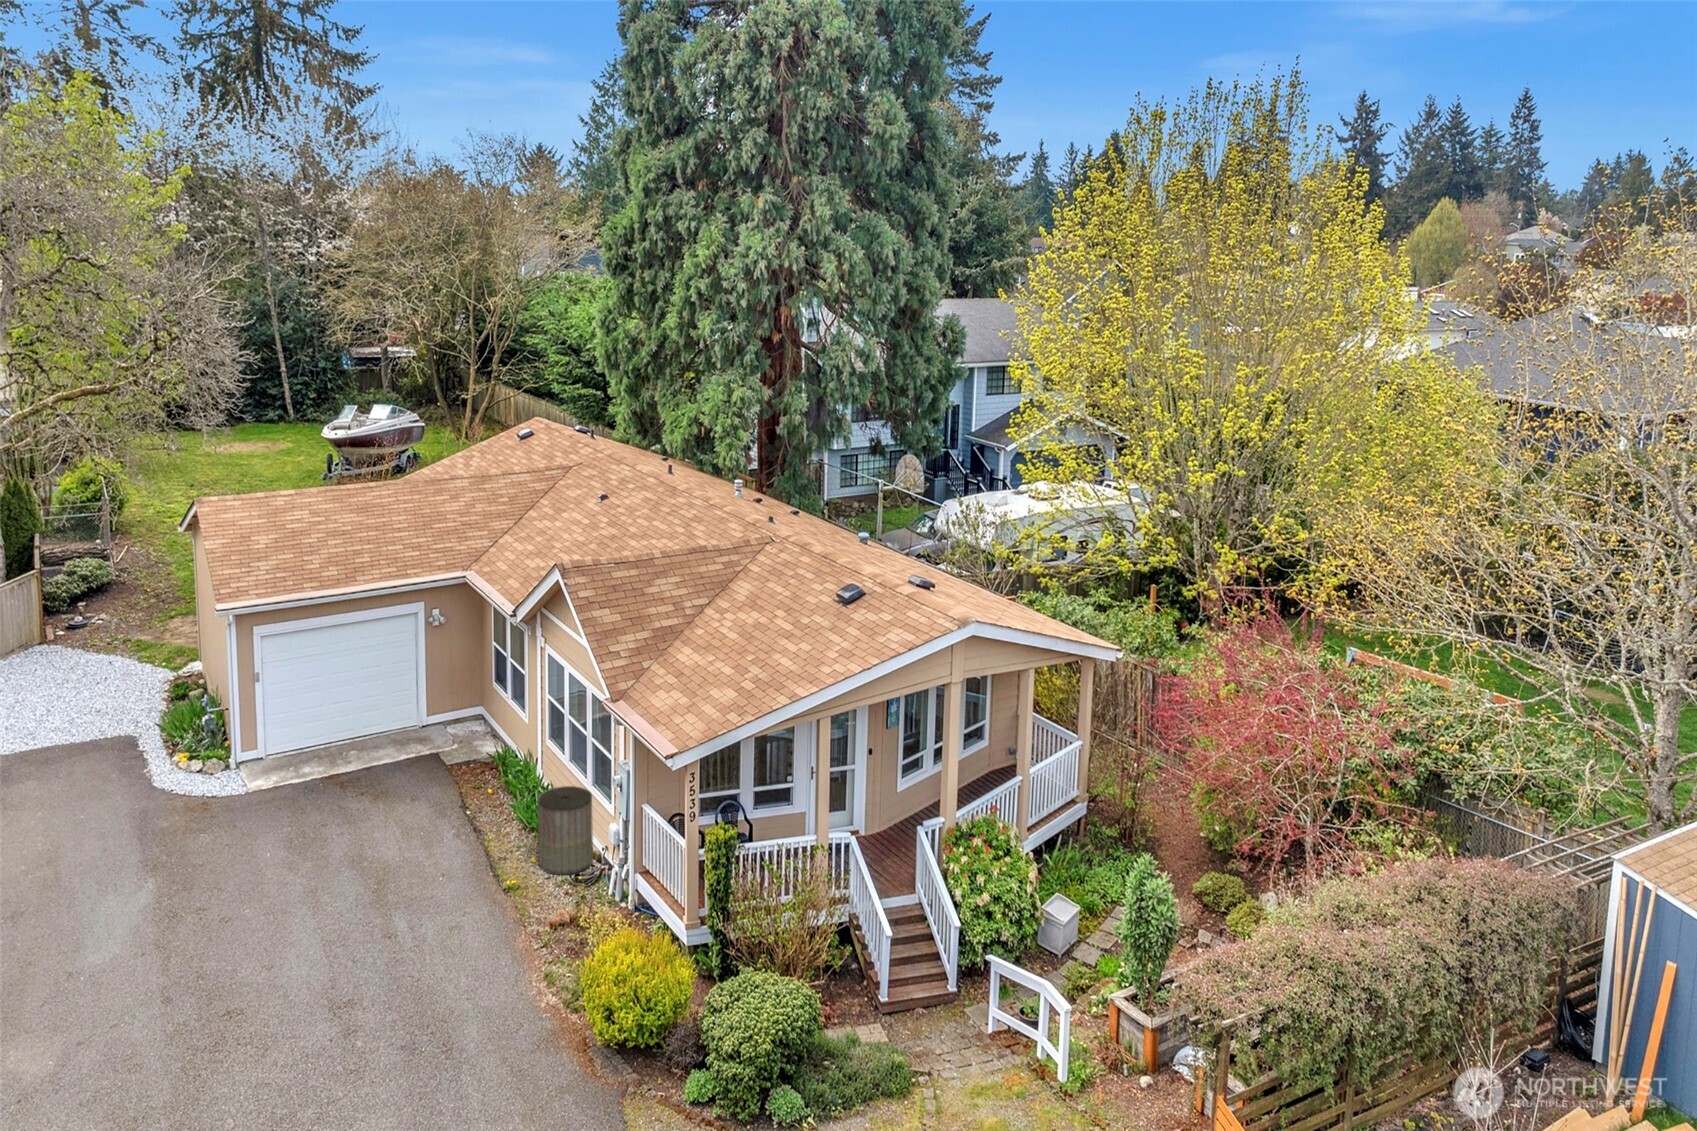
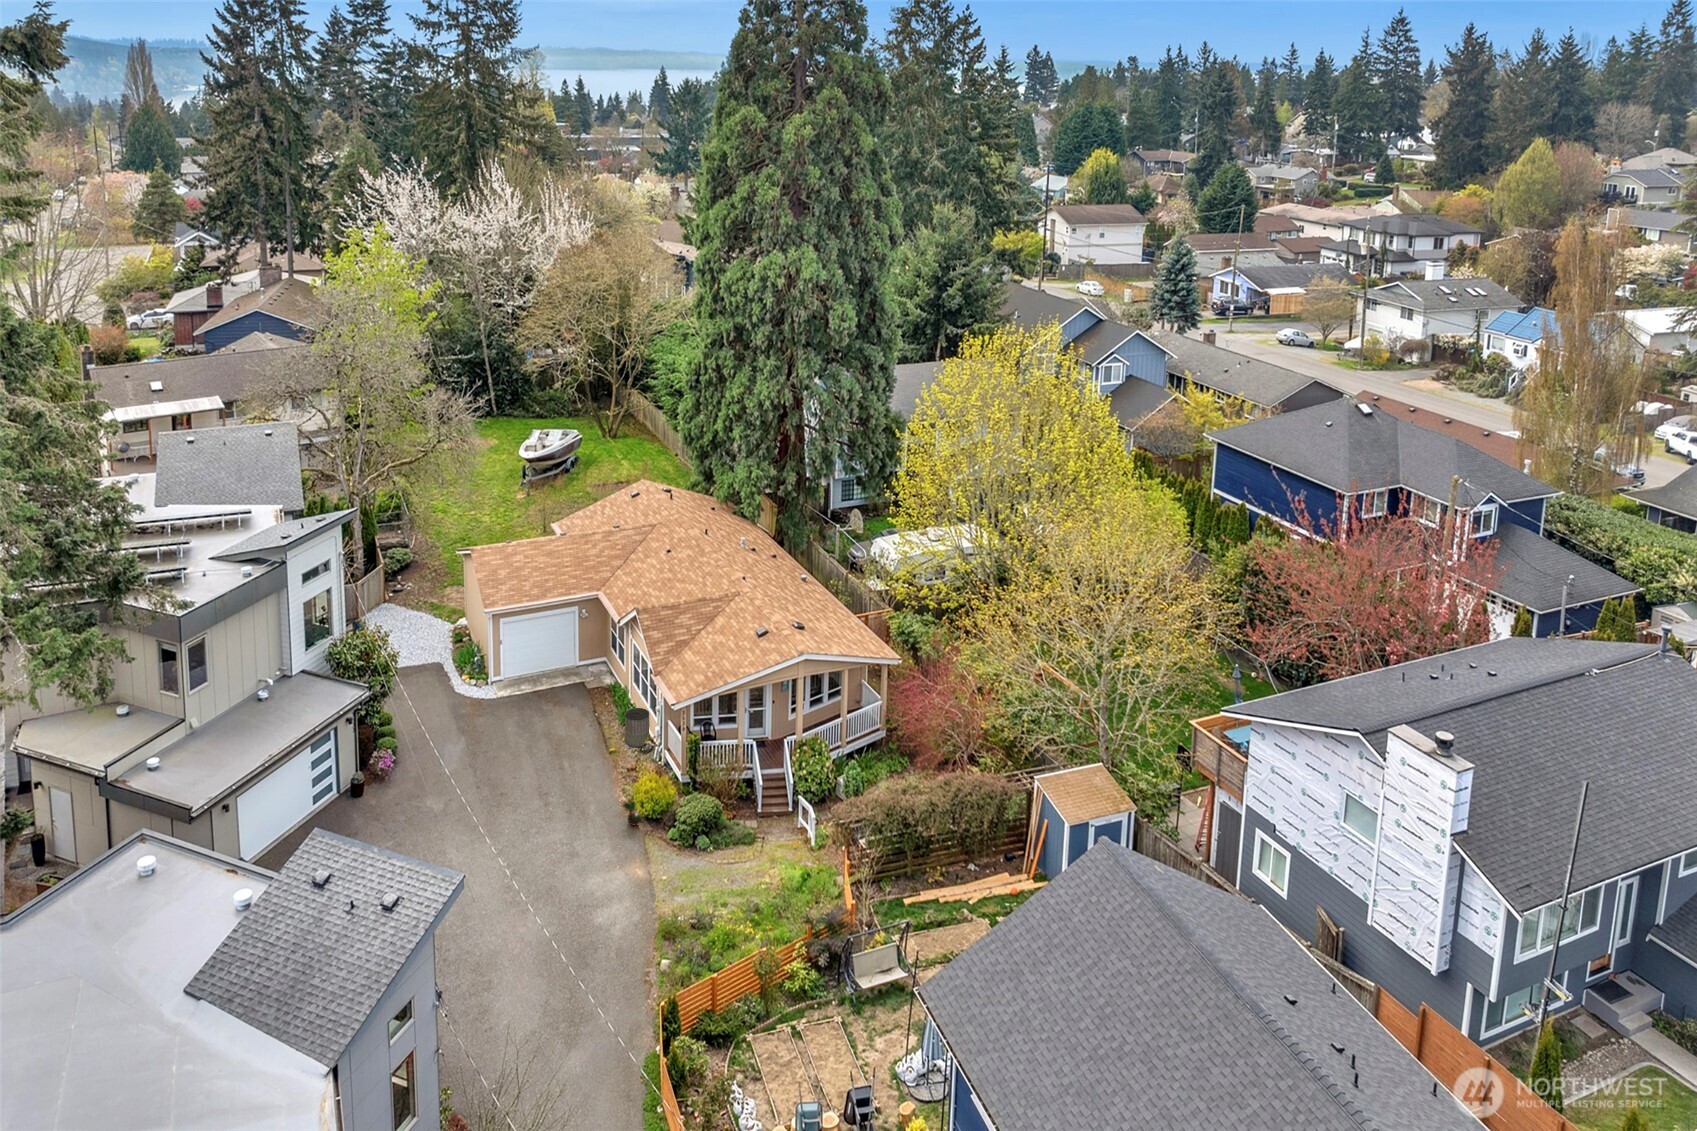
potted tree: none [549,995,606,1070] -> present [623,801,641,825]

